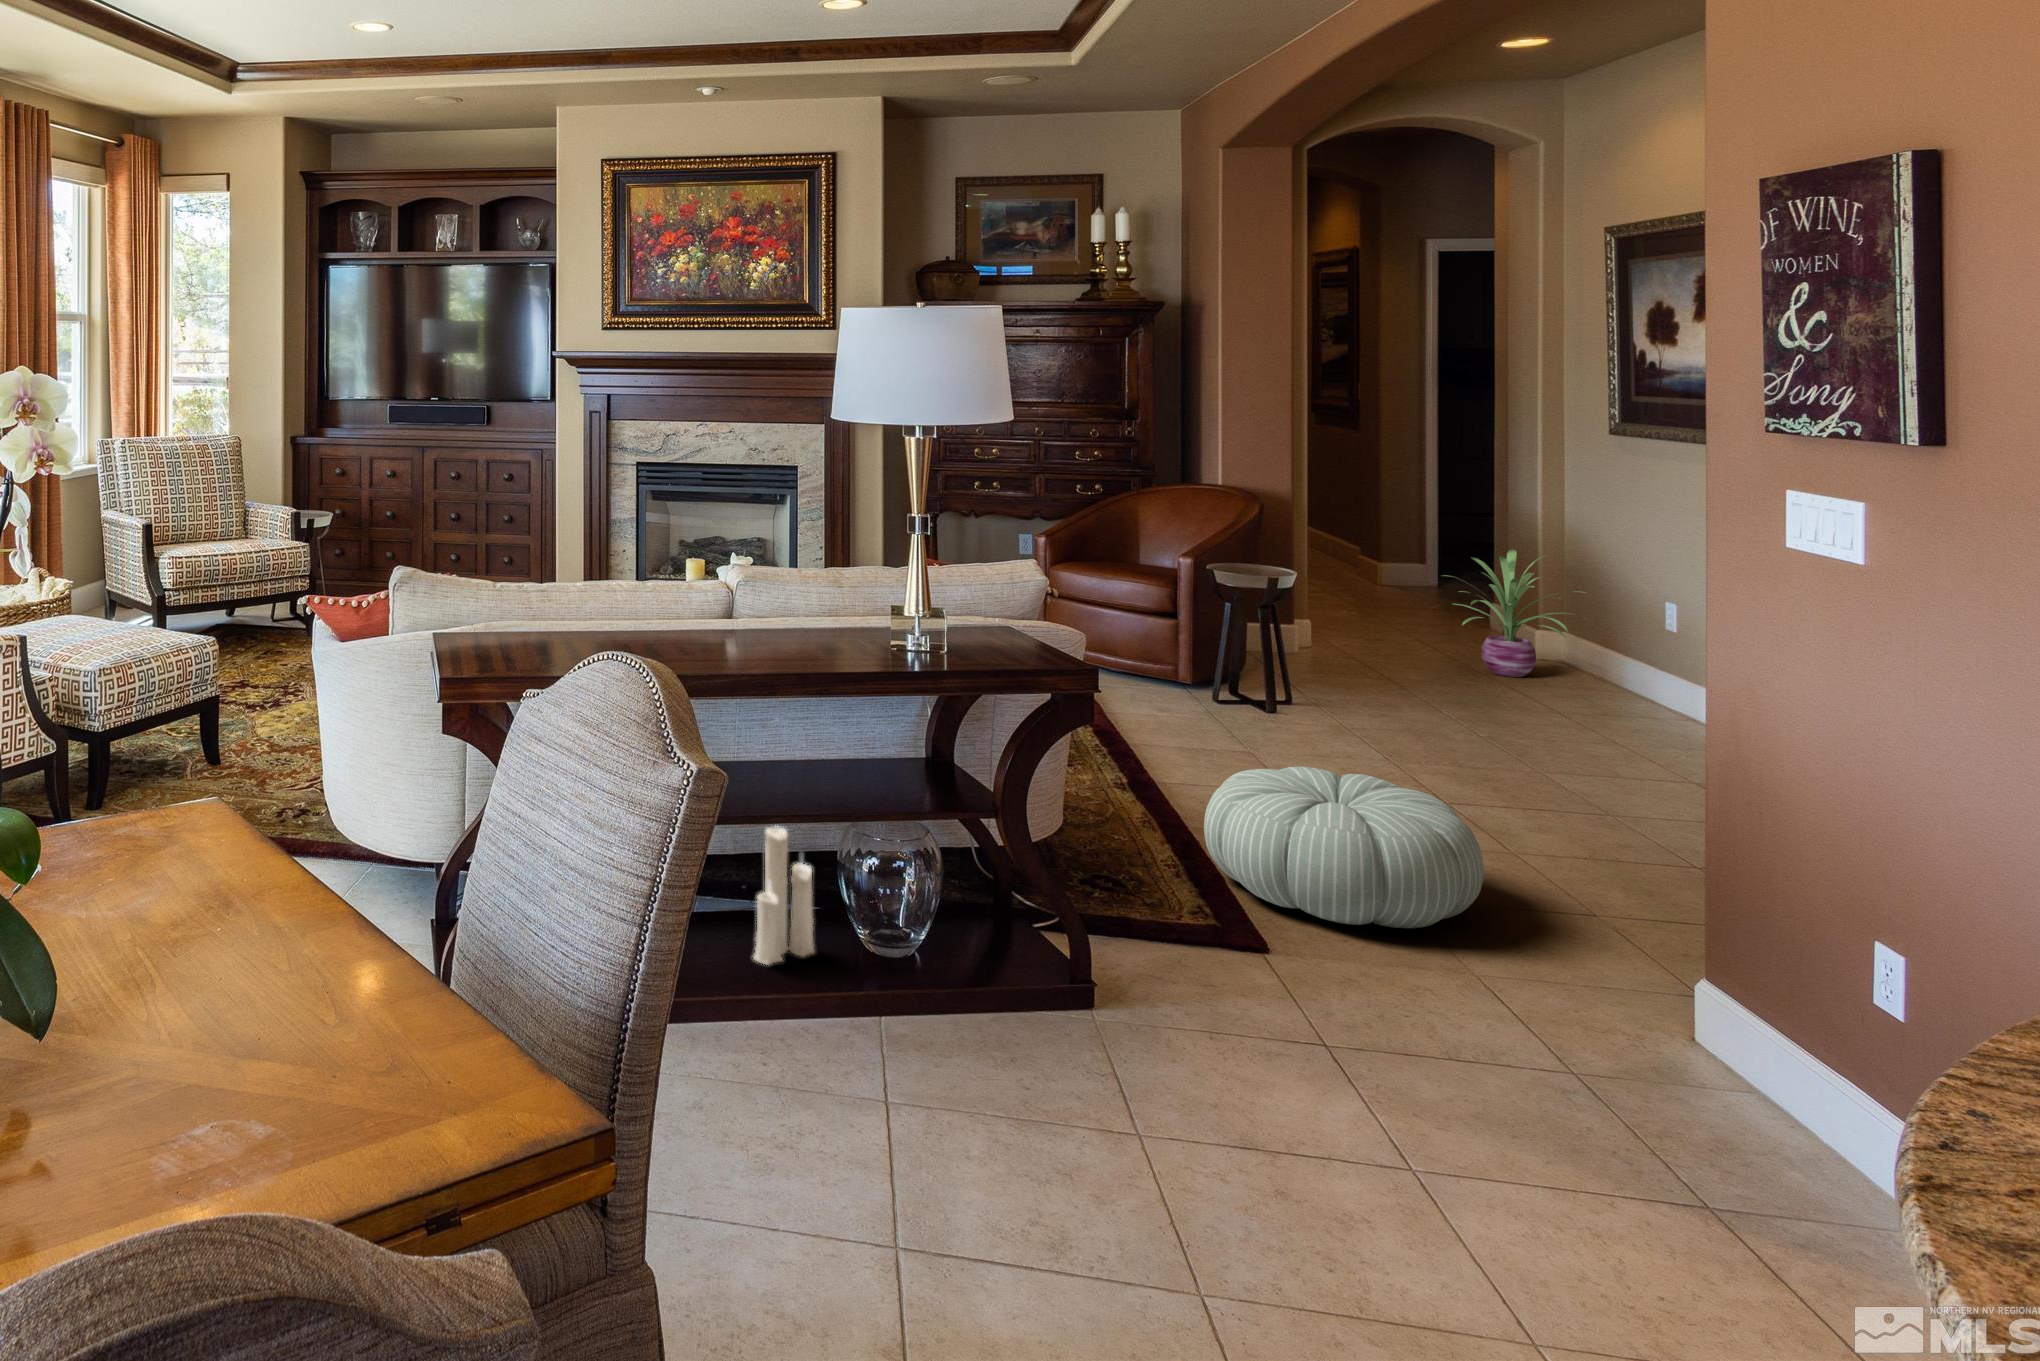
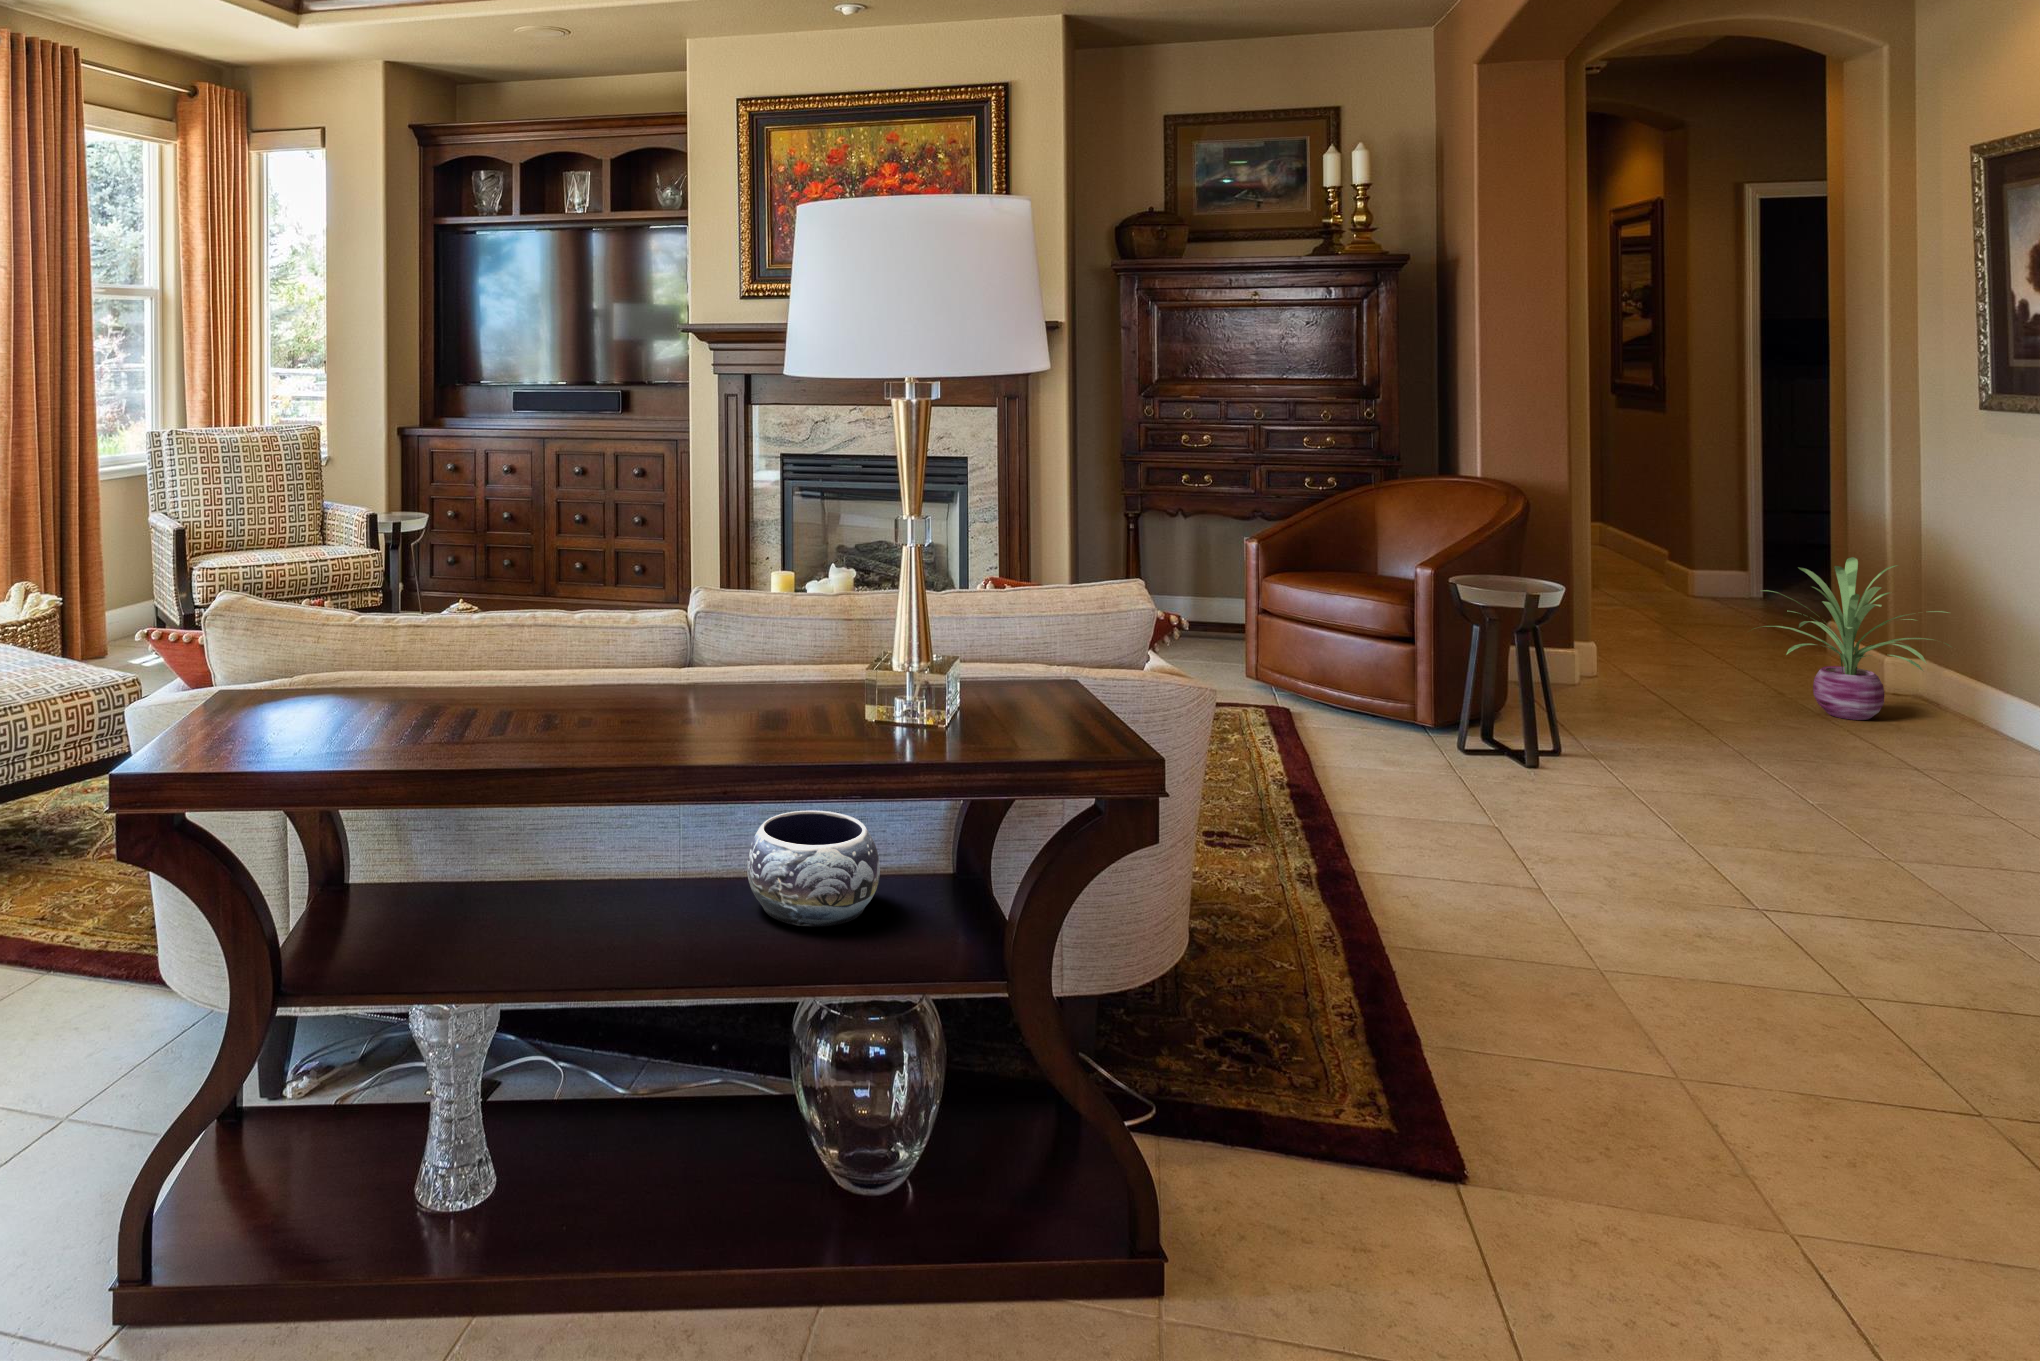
decorative bowl: none [799,714,890,787] -> present [747,811,880,927]
pouf: present [1204,767,1484,928] -> none [1392,872,1801,1134]
candle: present [754,826,814,965] -> none [658,951,759,1201]

